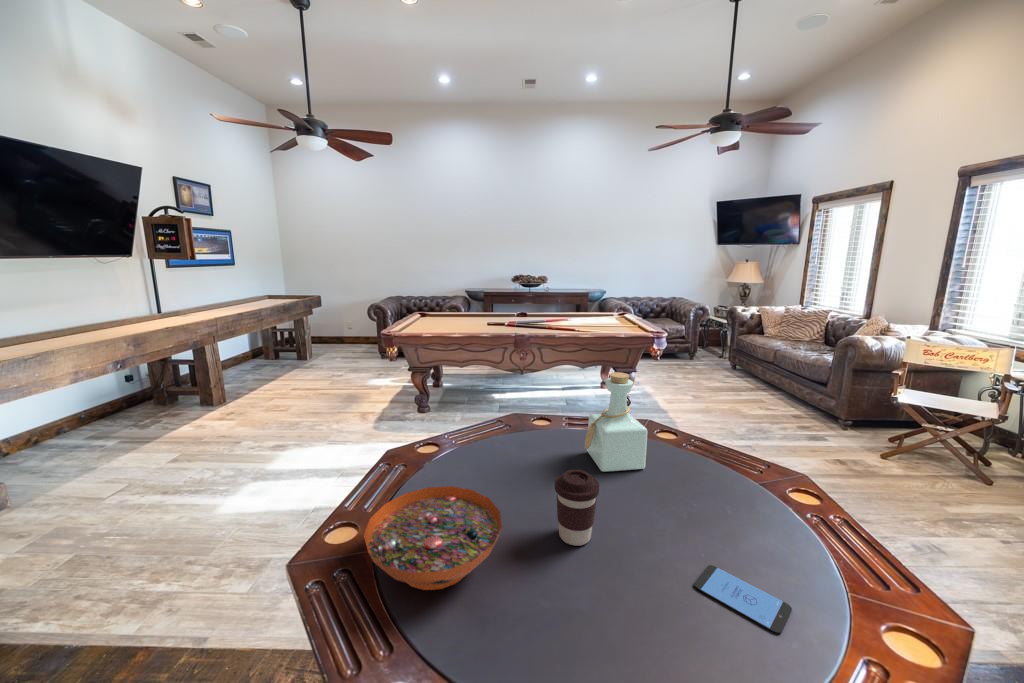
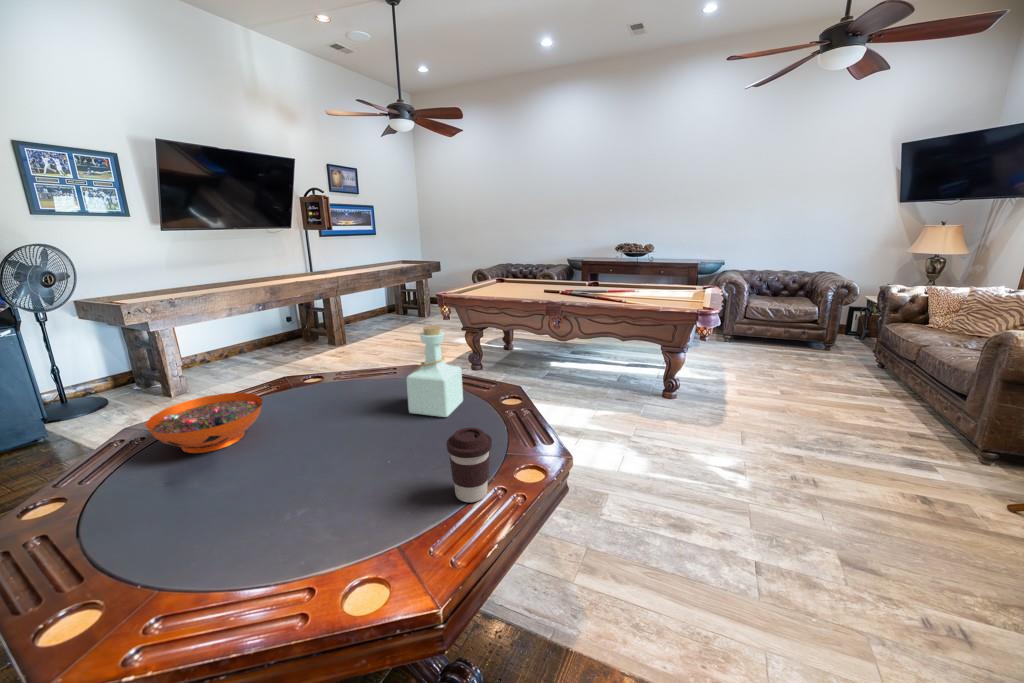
coffee cup: present [555,470,599,546] -> present [447,428,492,502]
smartphone: present [694,565,792,633] -> none [318,485,362,534]

